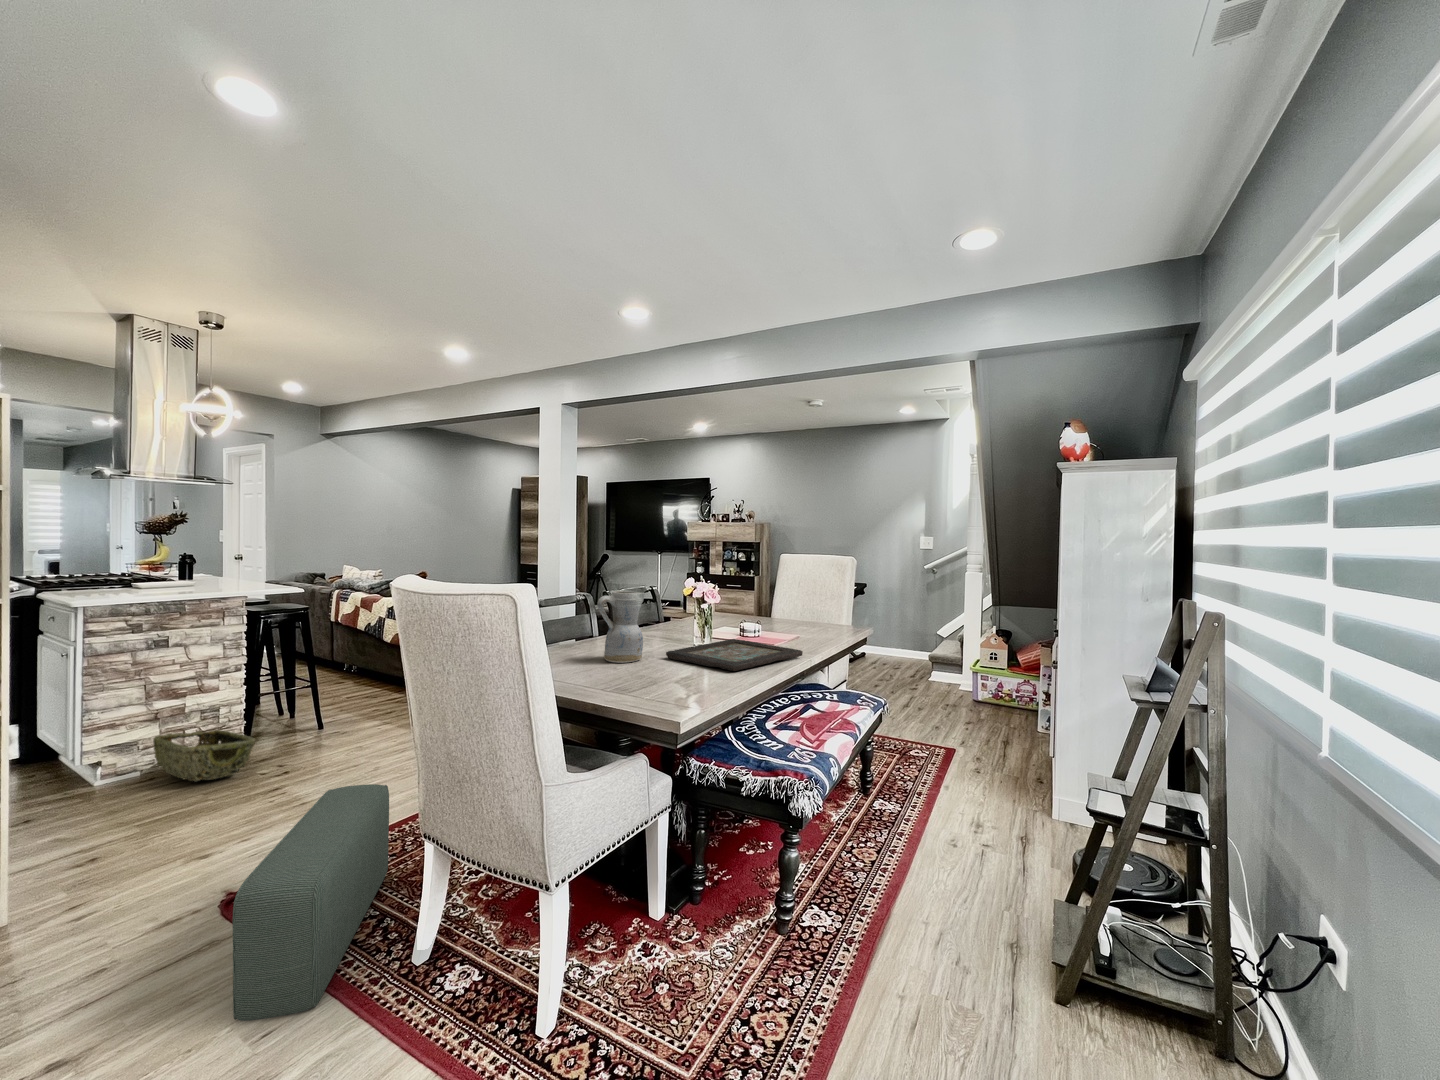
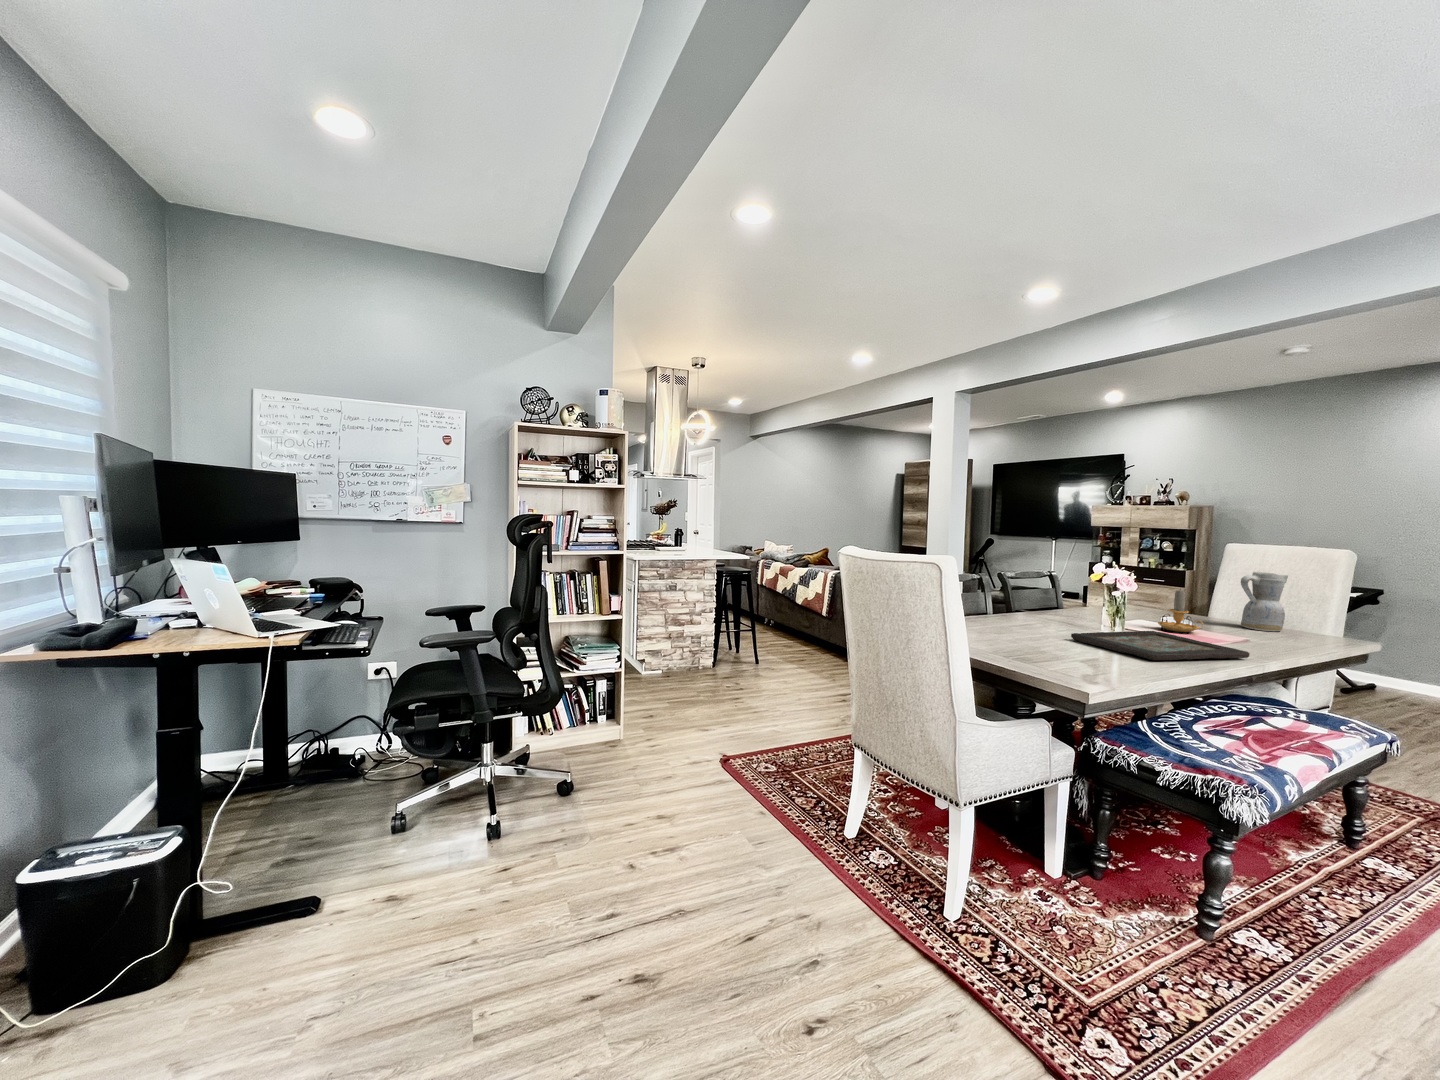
ceramic pitcher: present [597,590,645,663] -> present [1241,572,1288,631]
candle: none [737,596,770,636] -> present [1158,590,1204,632]
woven basket: present [153,730,255,781] -> none [668,648,724,685]
pouf: present [233,784,389,1021] -> none [739,701,822,841]

